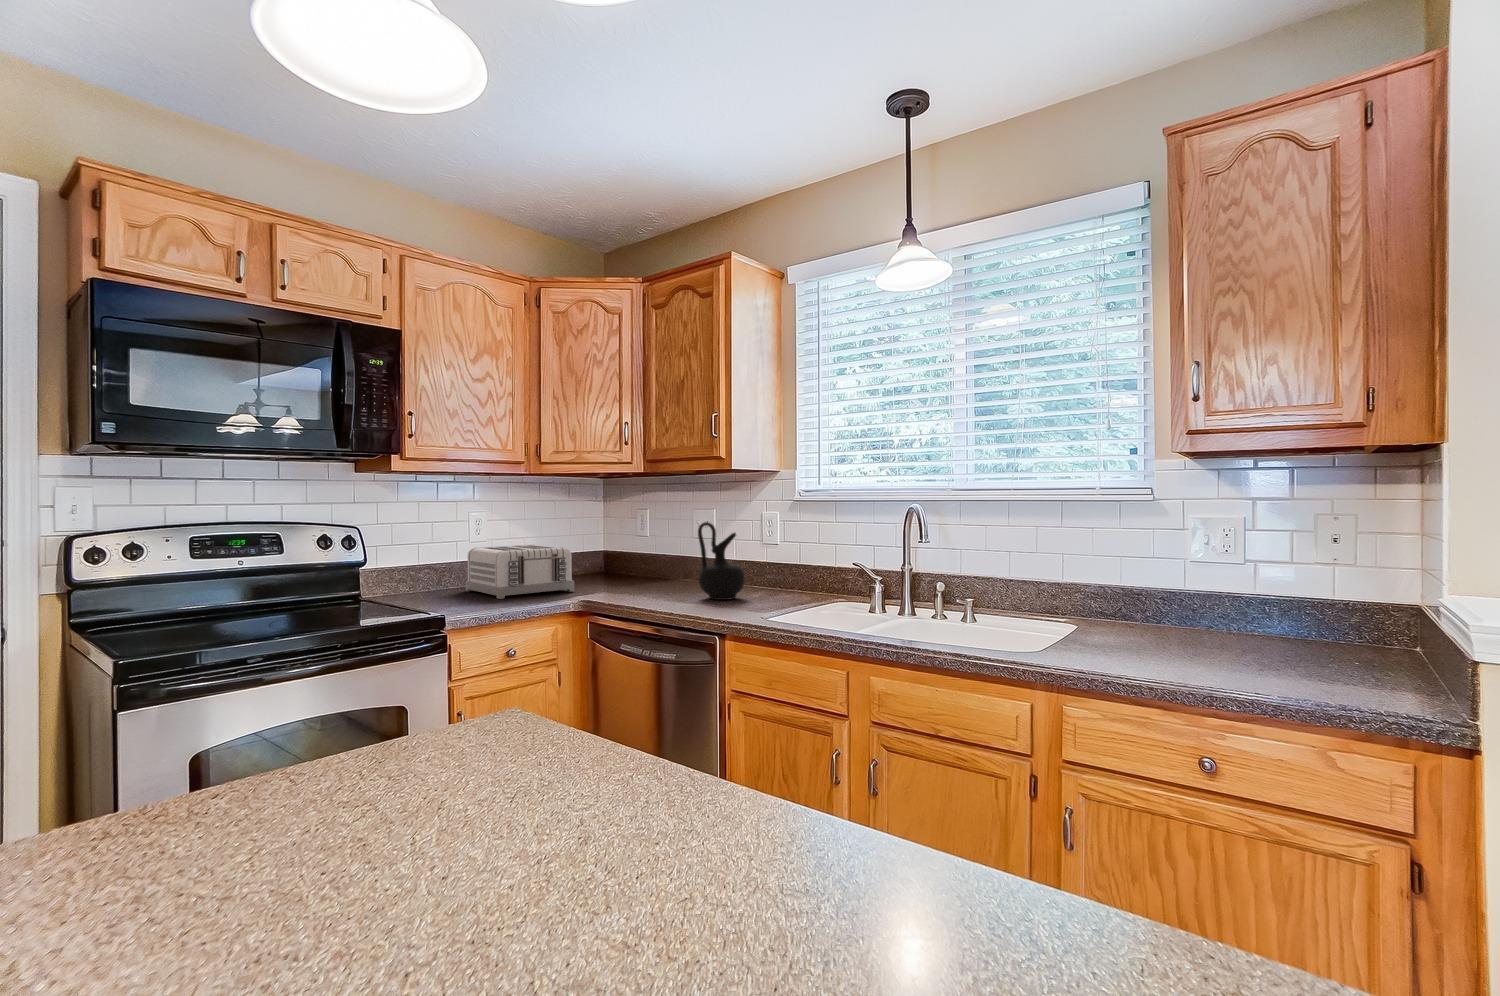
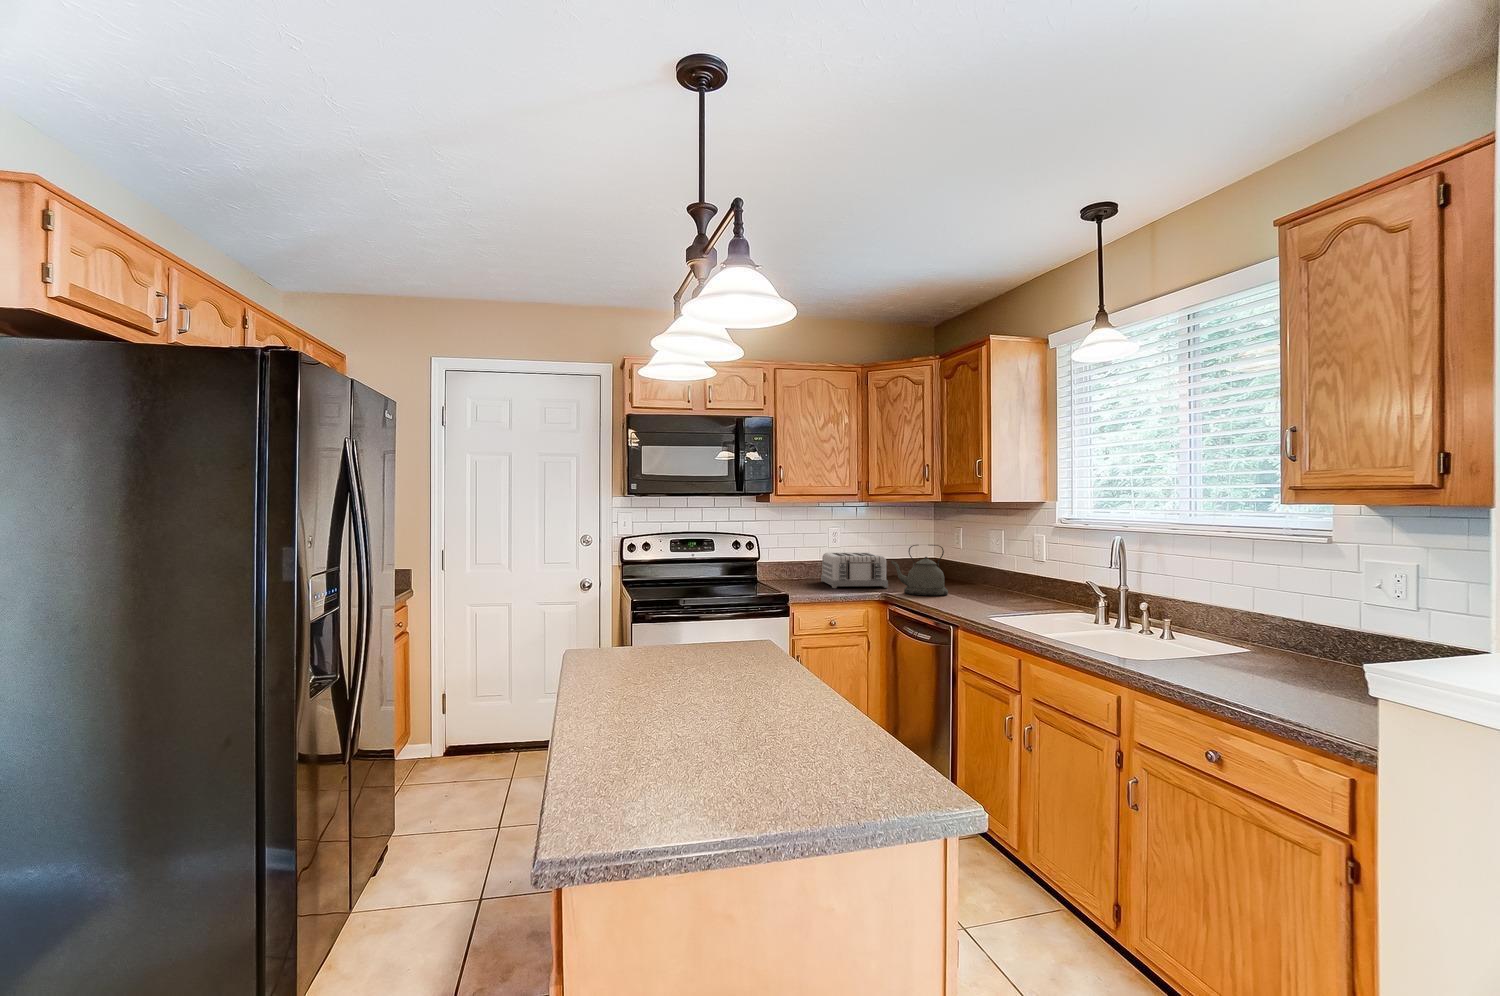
ceramic jug: present [698,522,744,600] -> none [965,542,1002,603]
kettle: none [590,528,663,597] -> present [891,545,948,596]

